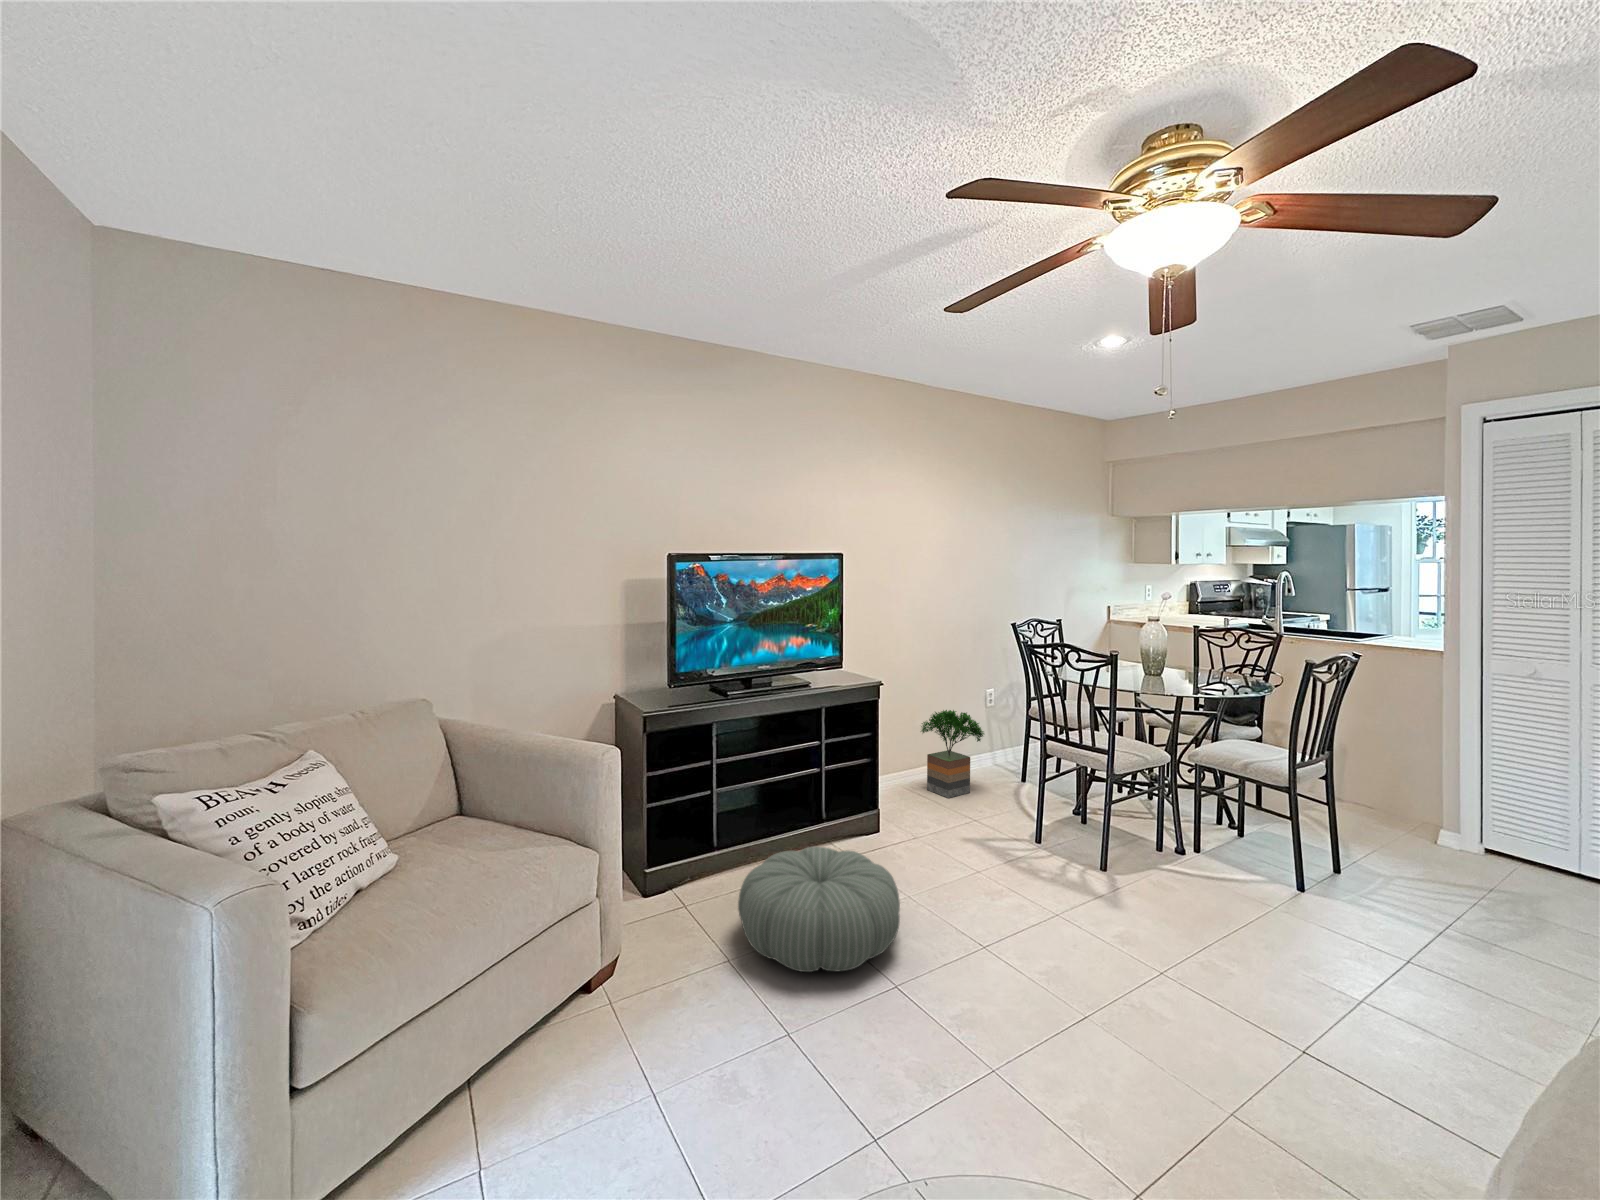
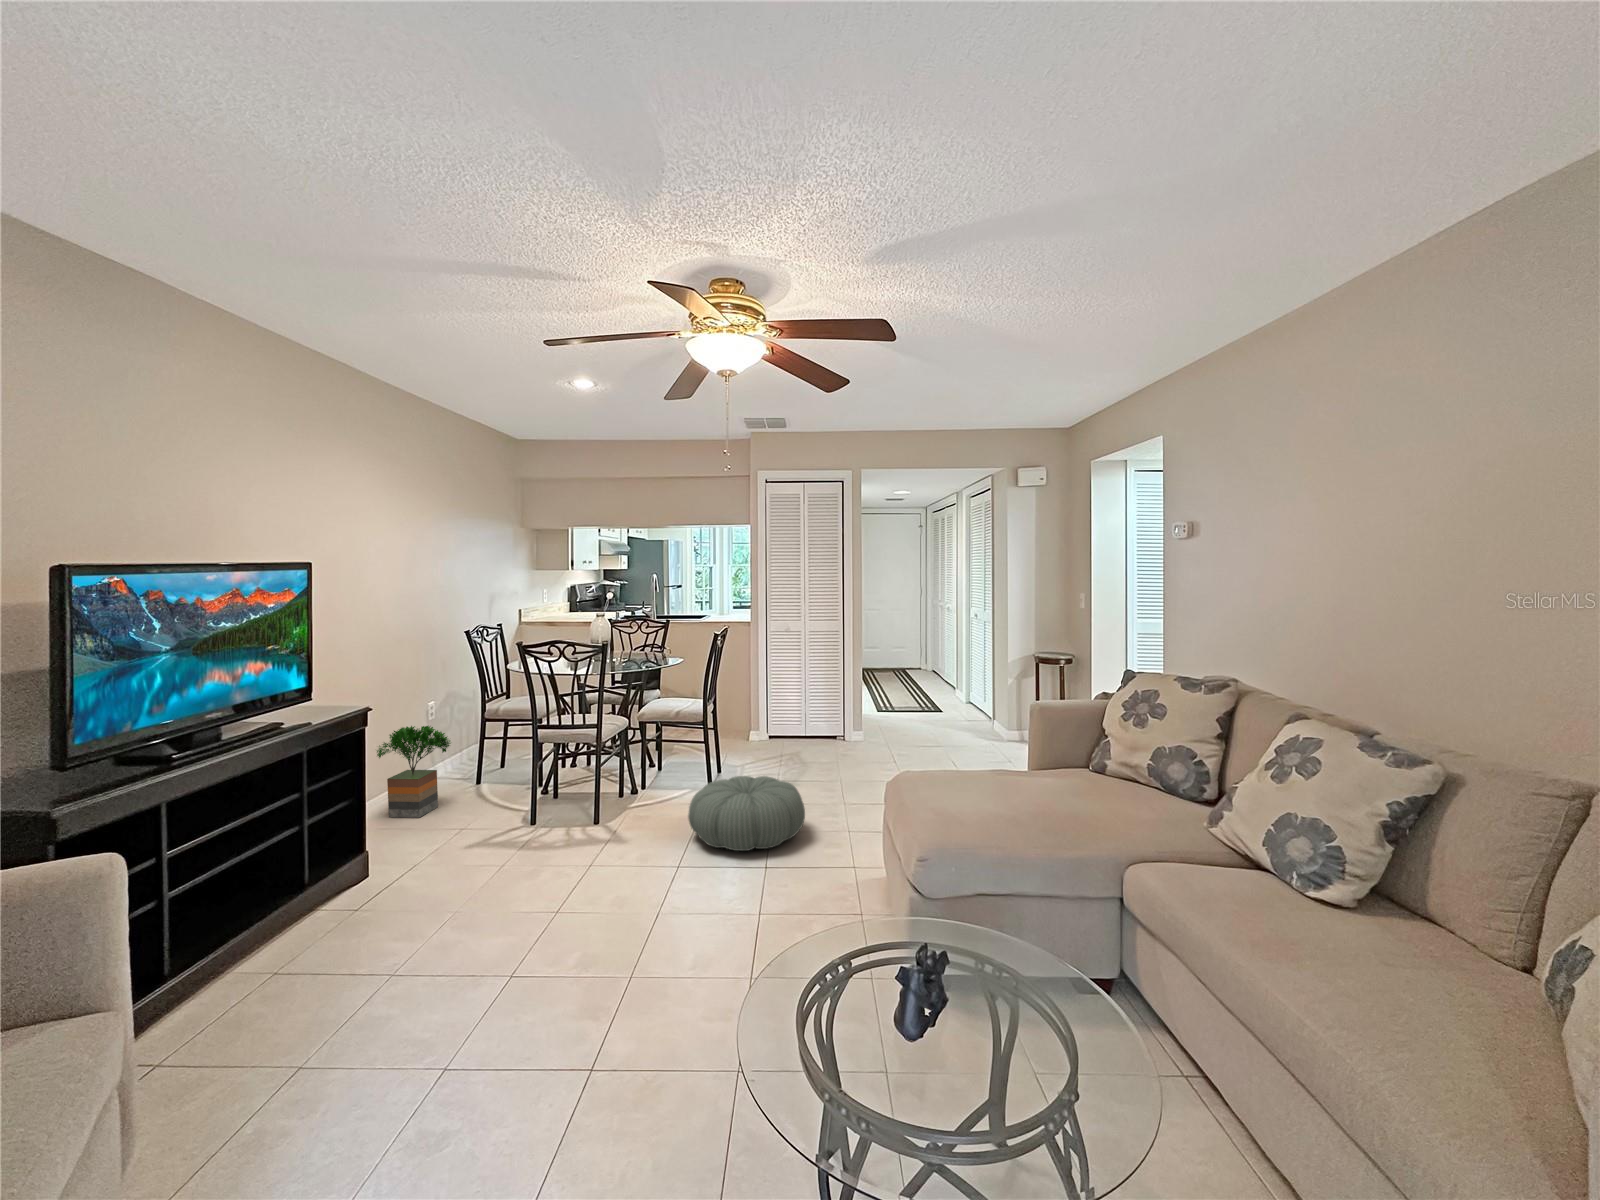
pouf: present [738,847,900,972] -> present [688,776,805,851]

